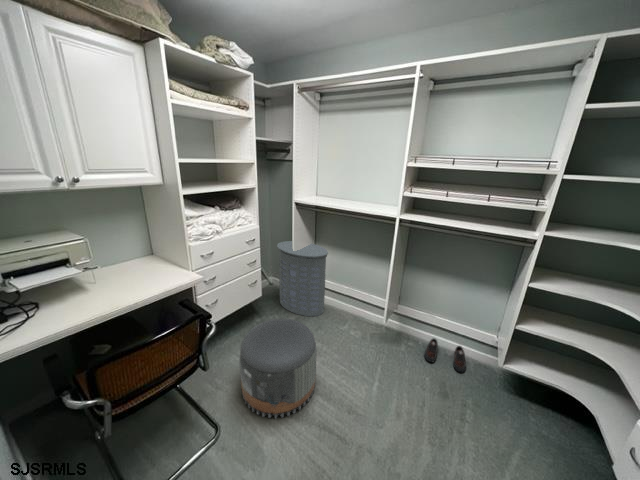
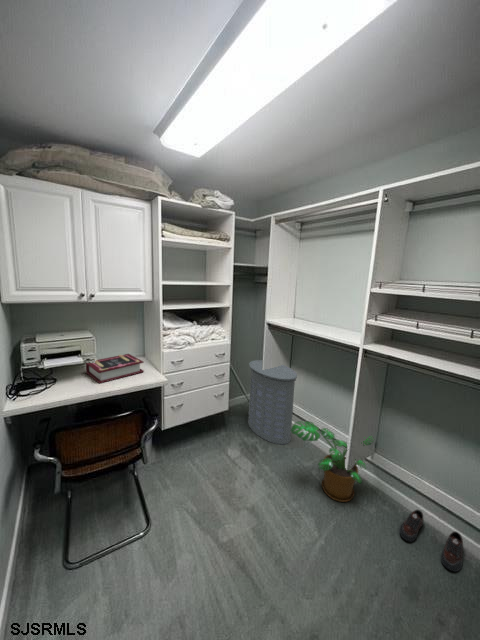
book: none [78,253,168,296] -> present [86,354,144,383]
potted plant: none [335,288,399,349] -> present [291,421,374,502]
pouf: present [240,318,317,418] -> none [181,434,257,539]

